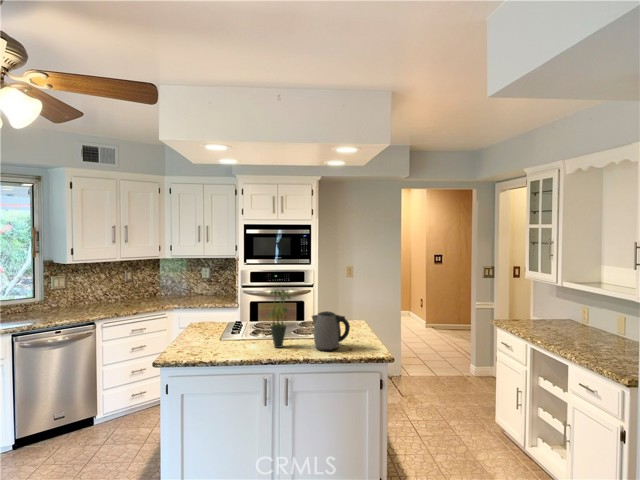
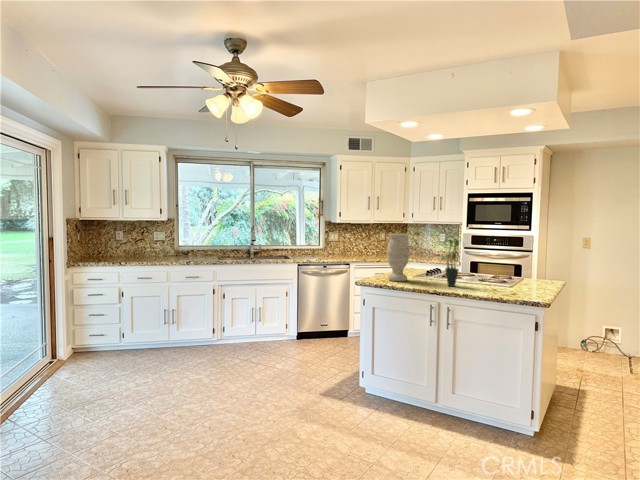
vase: none [190,286,222,352] -> present [387,234,410,281]
kettle: present [312,311,350,351] -> none [479,260,514,294]

